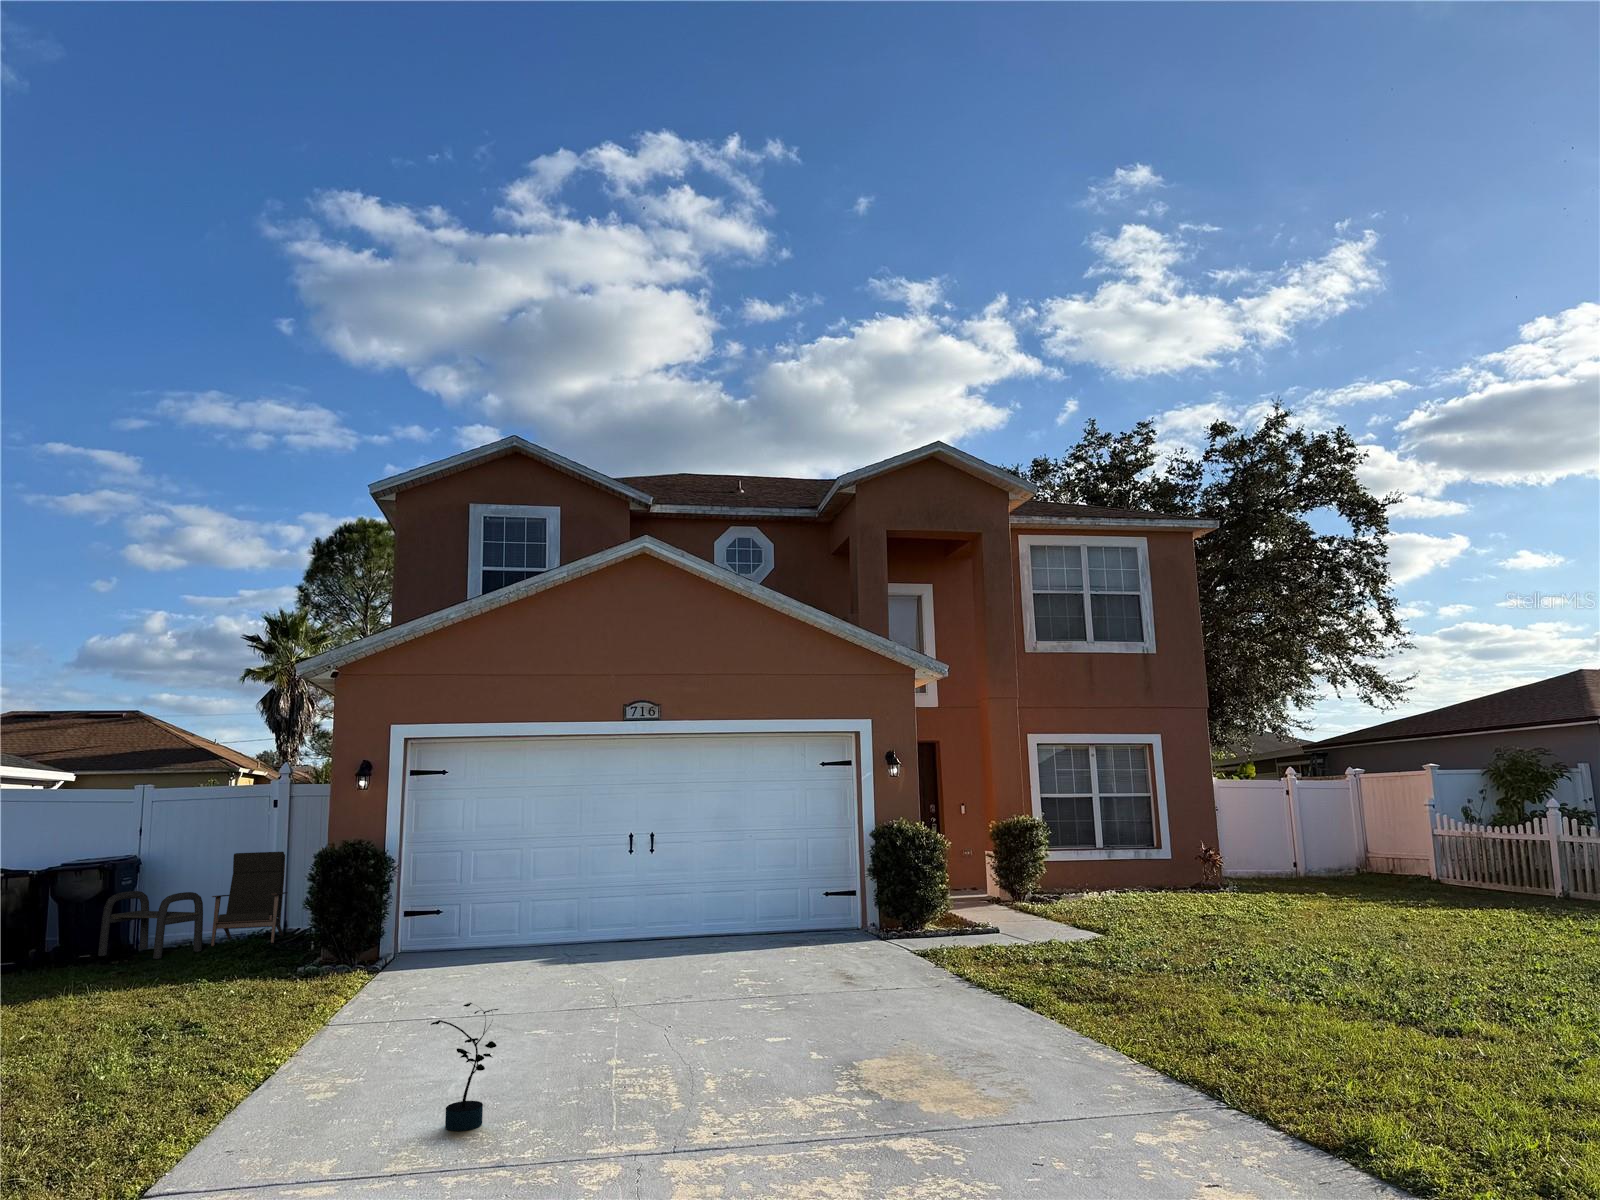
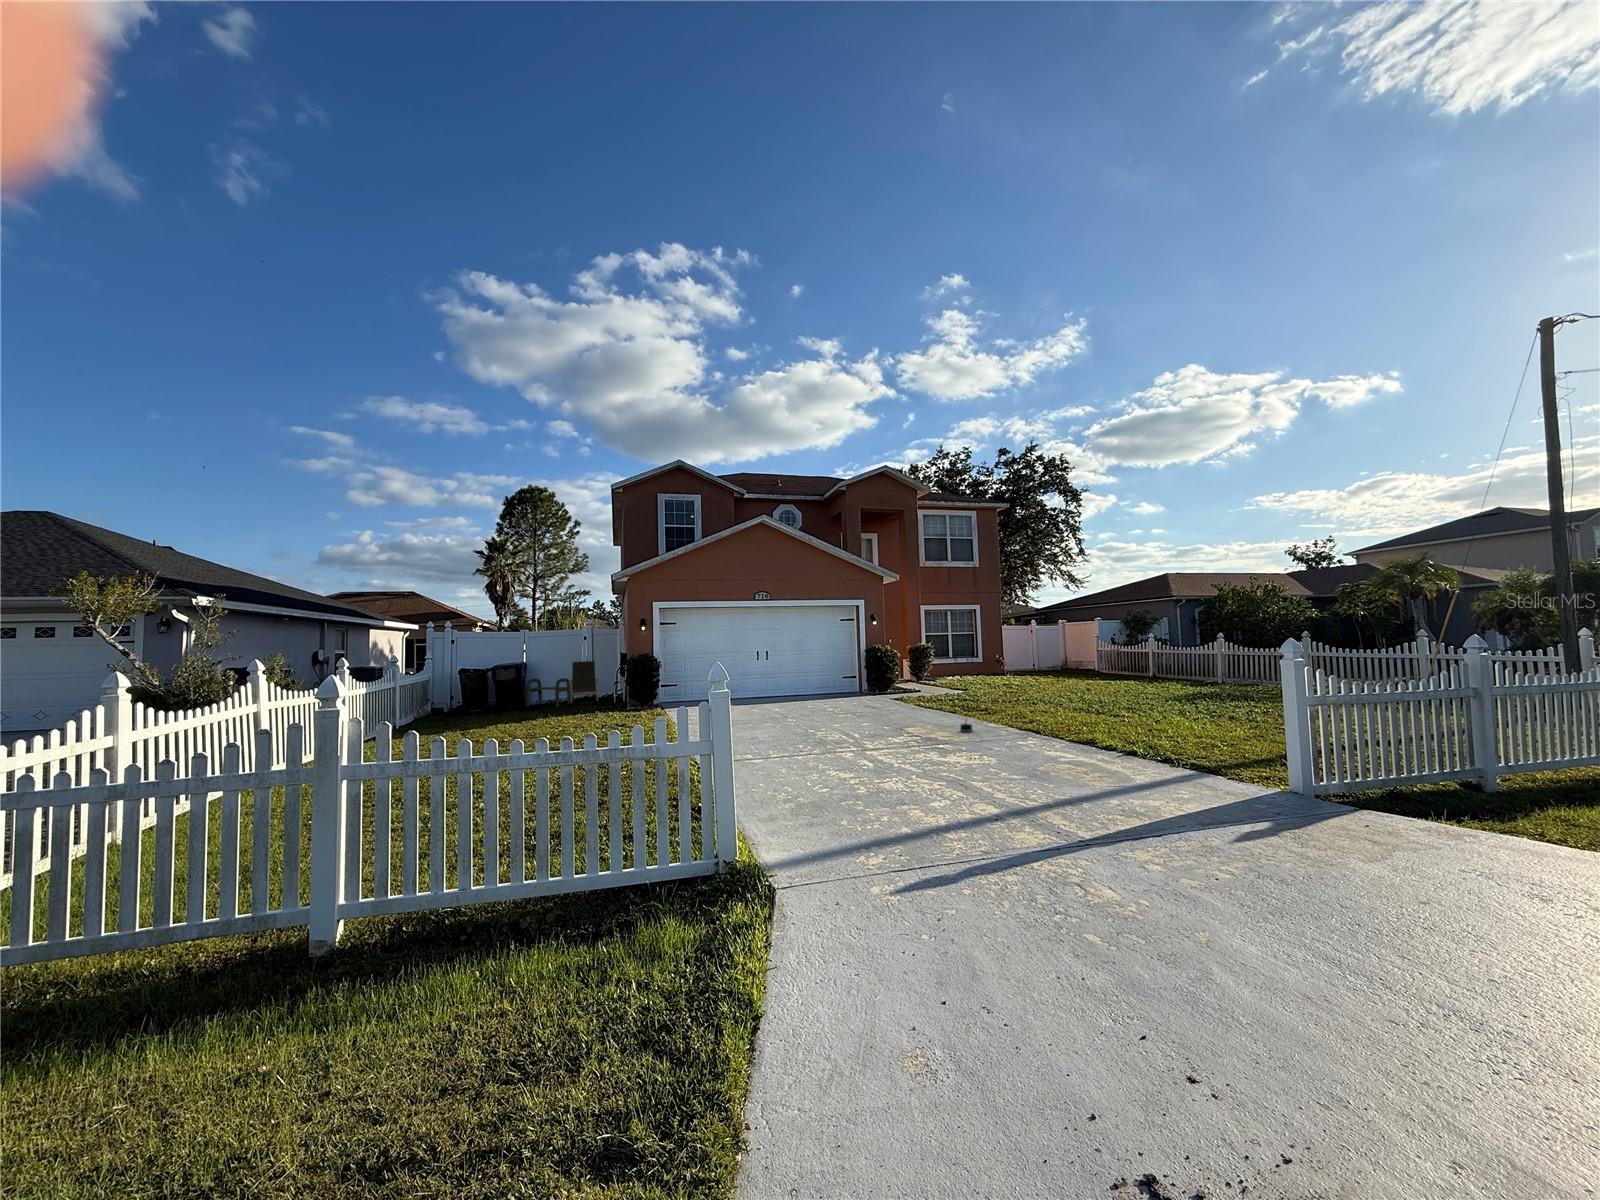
potted plant: present [431,1003,498,1131] -> present [960,695,972,732]

